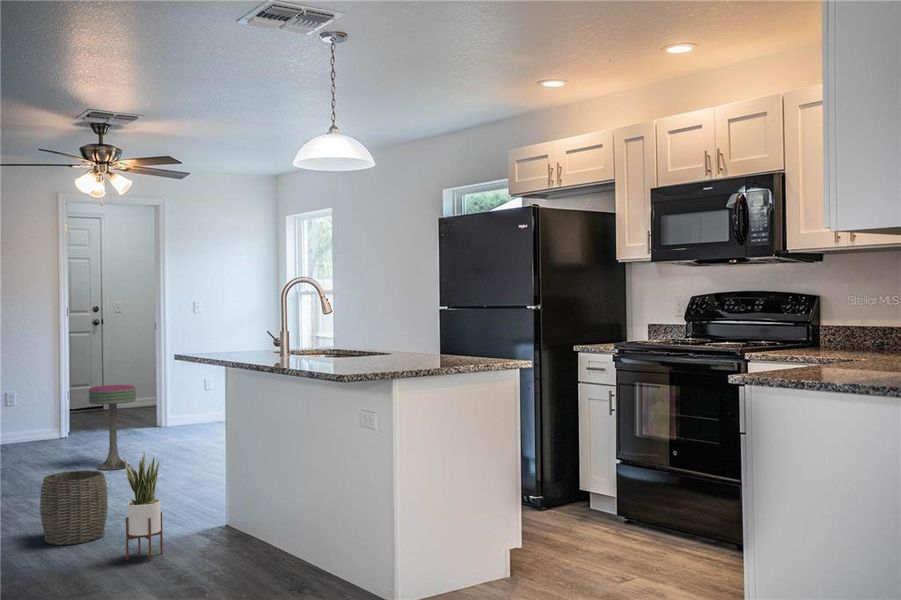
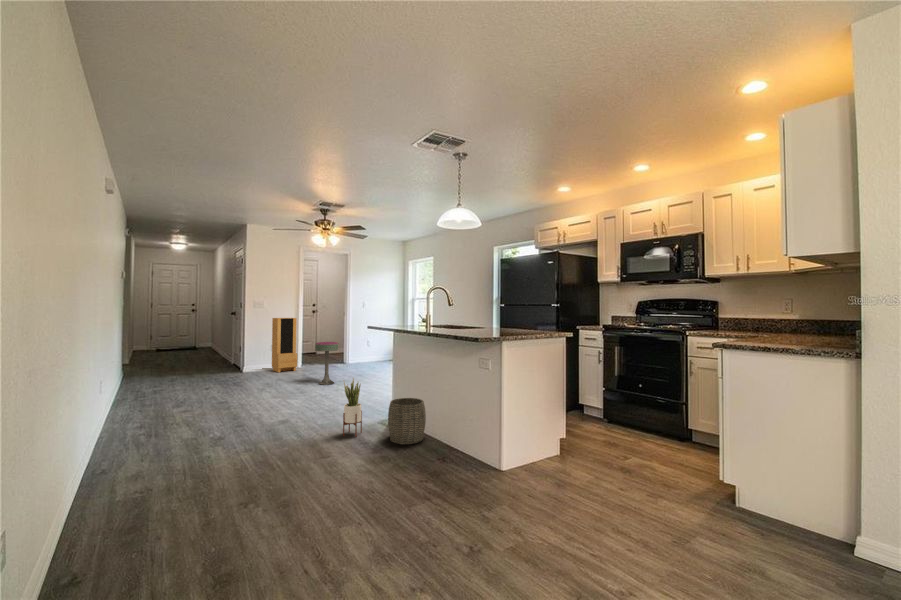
storage cabinet: none [5,338,58,449] -> present [272,318,297,372]
woven basket: present [40,470,108,545] -> present [388,398,426,444]

